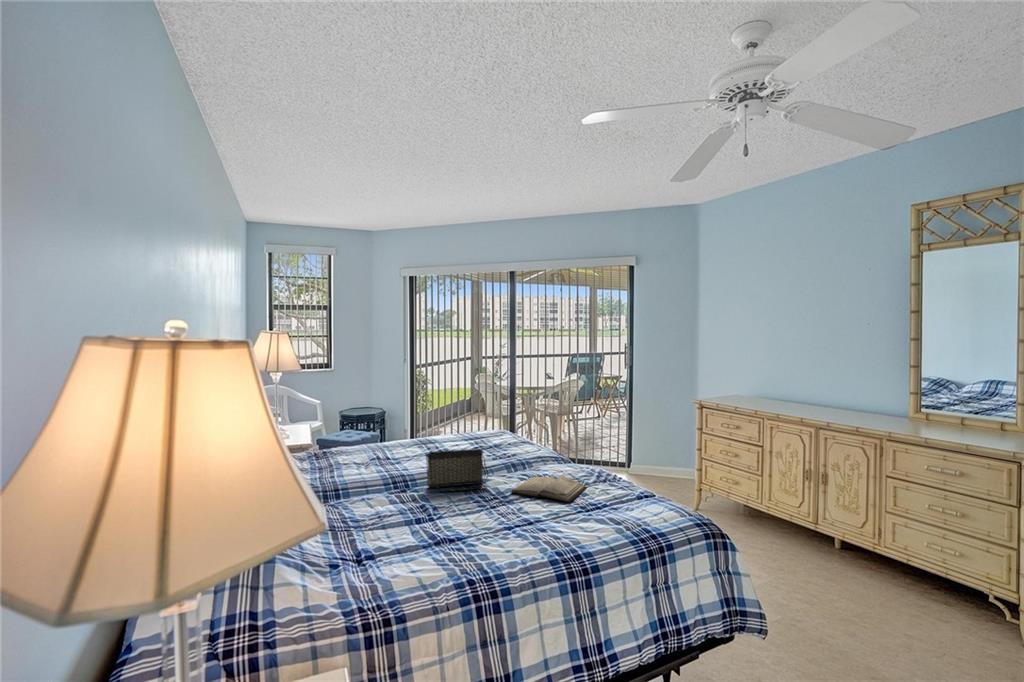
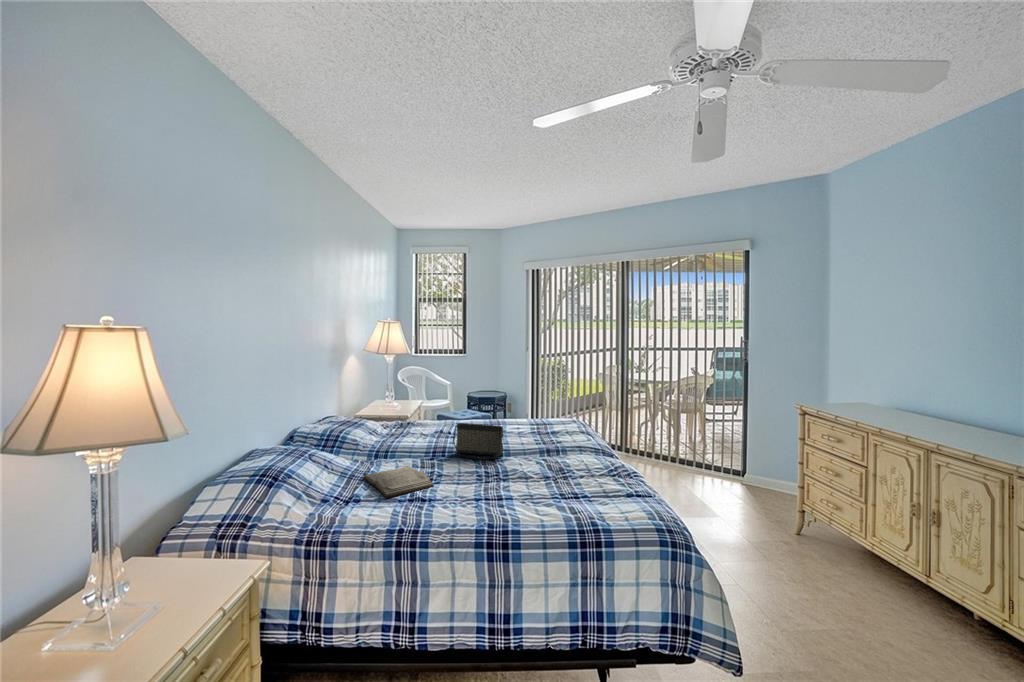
diary: present [511,477,587,503] -> present [363,467,434,498]

